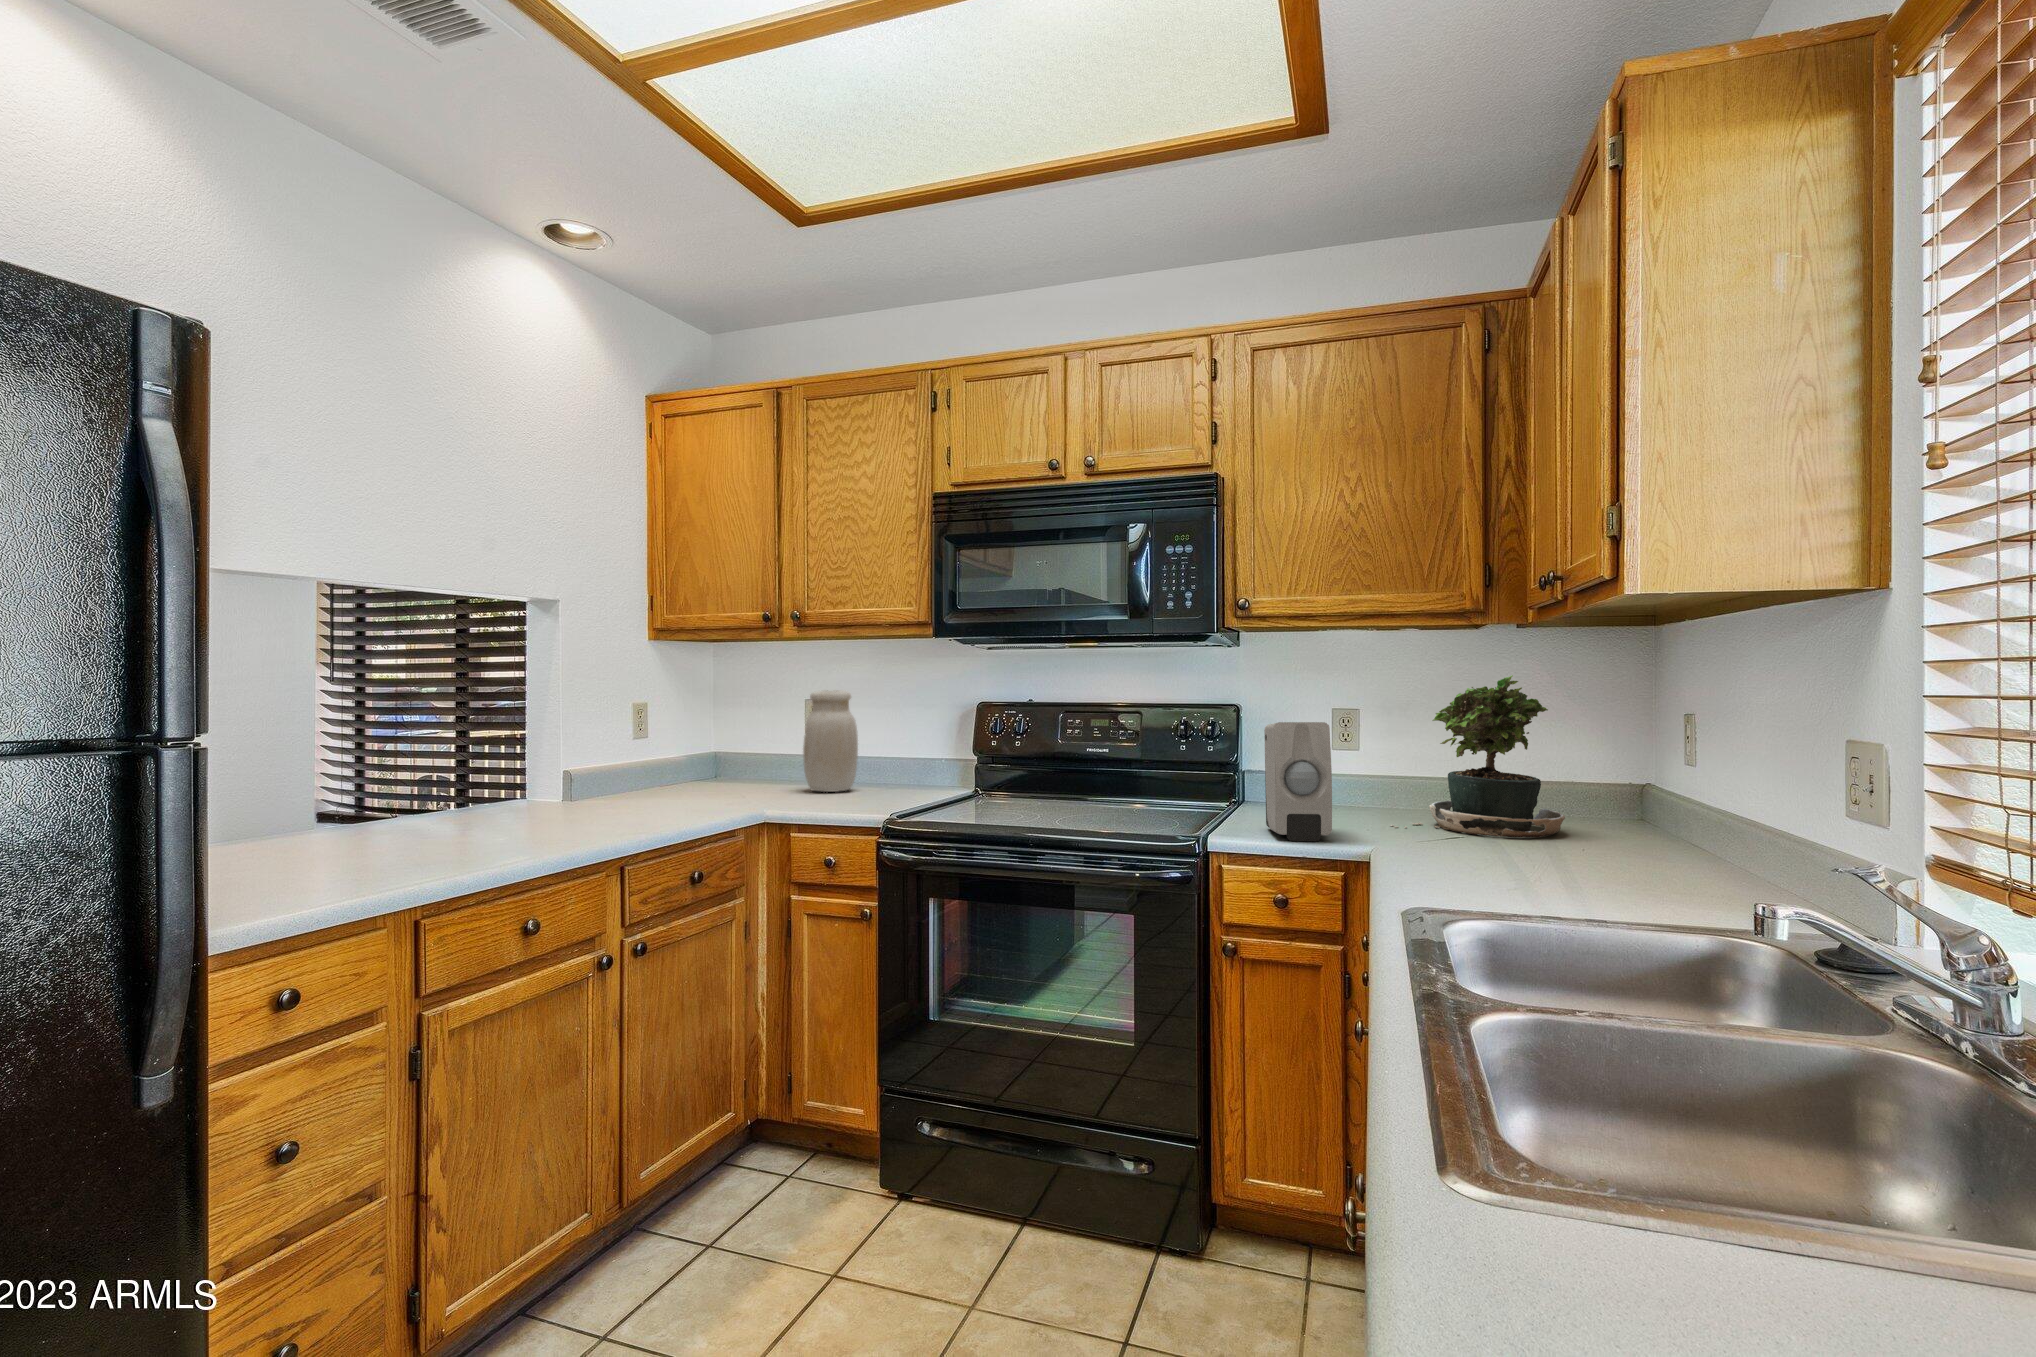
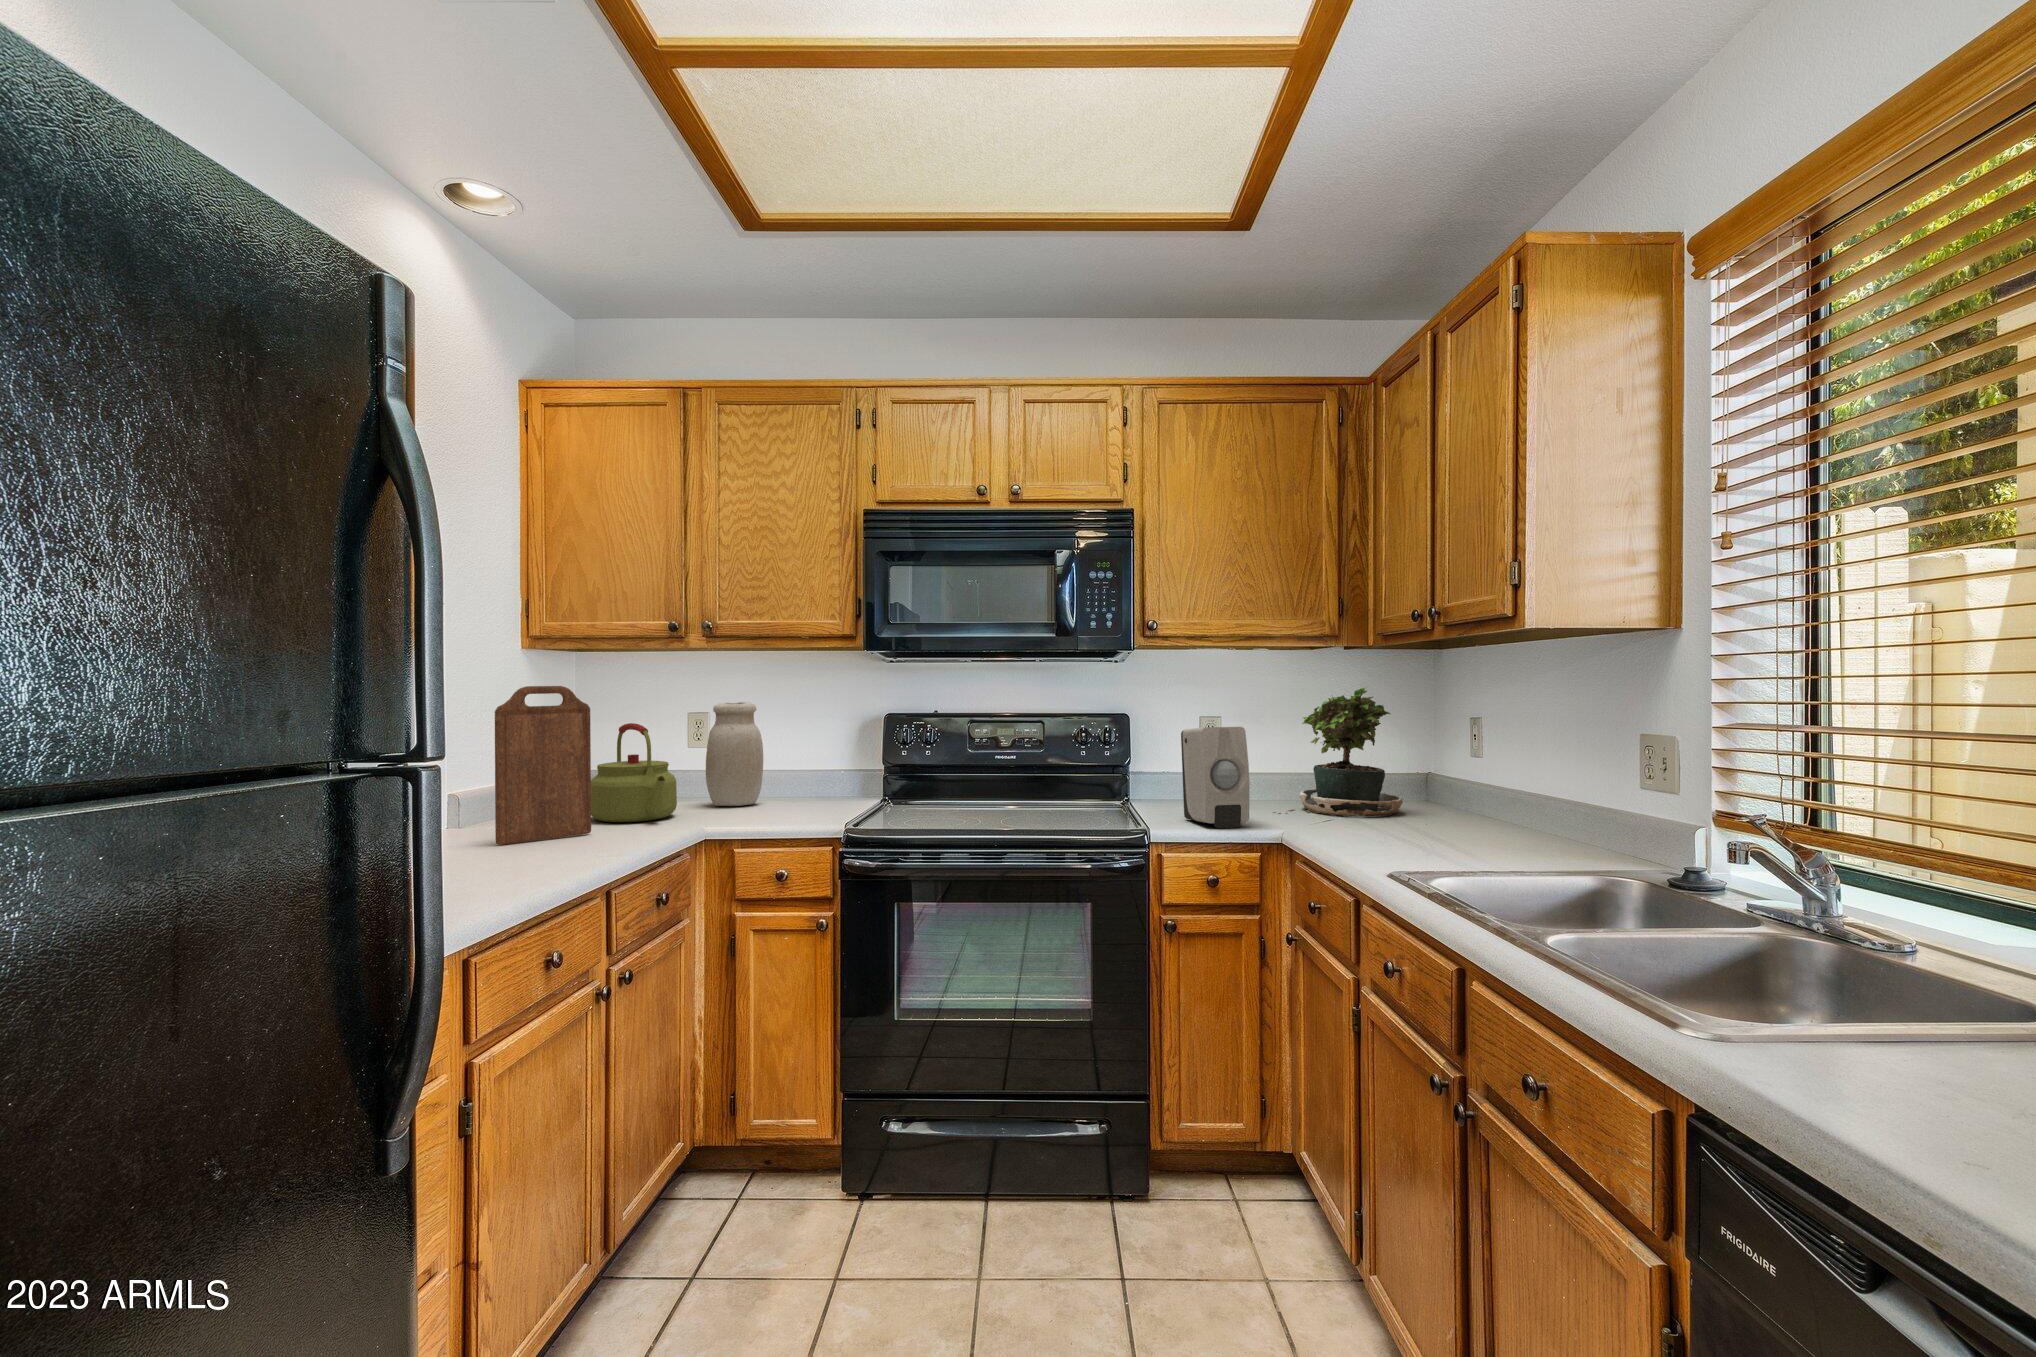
cutting board: none [575,672,665,818] -> present [495,686,591,845]
kettle: none [684,709,765,803] -> present [591,723,677,822]

